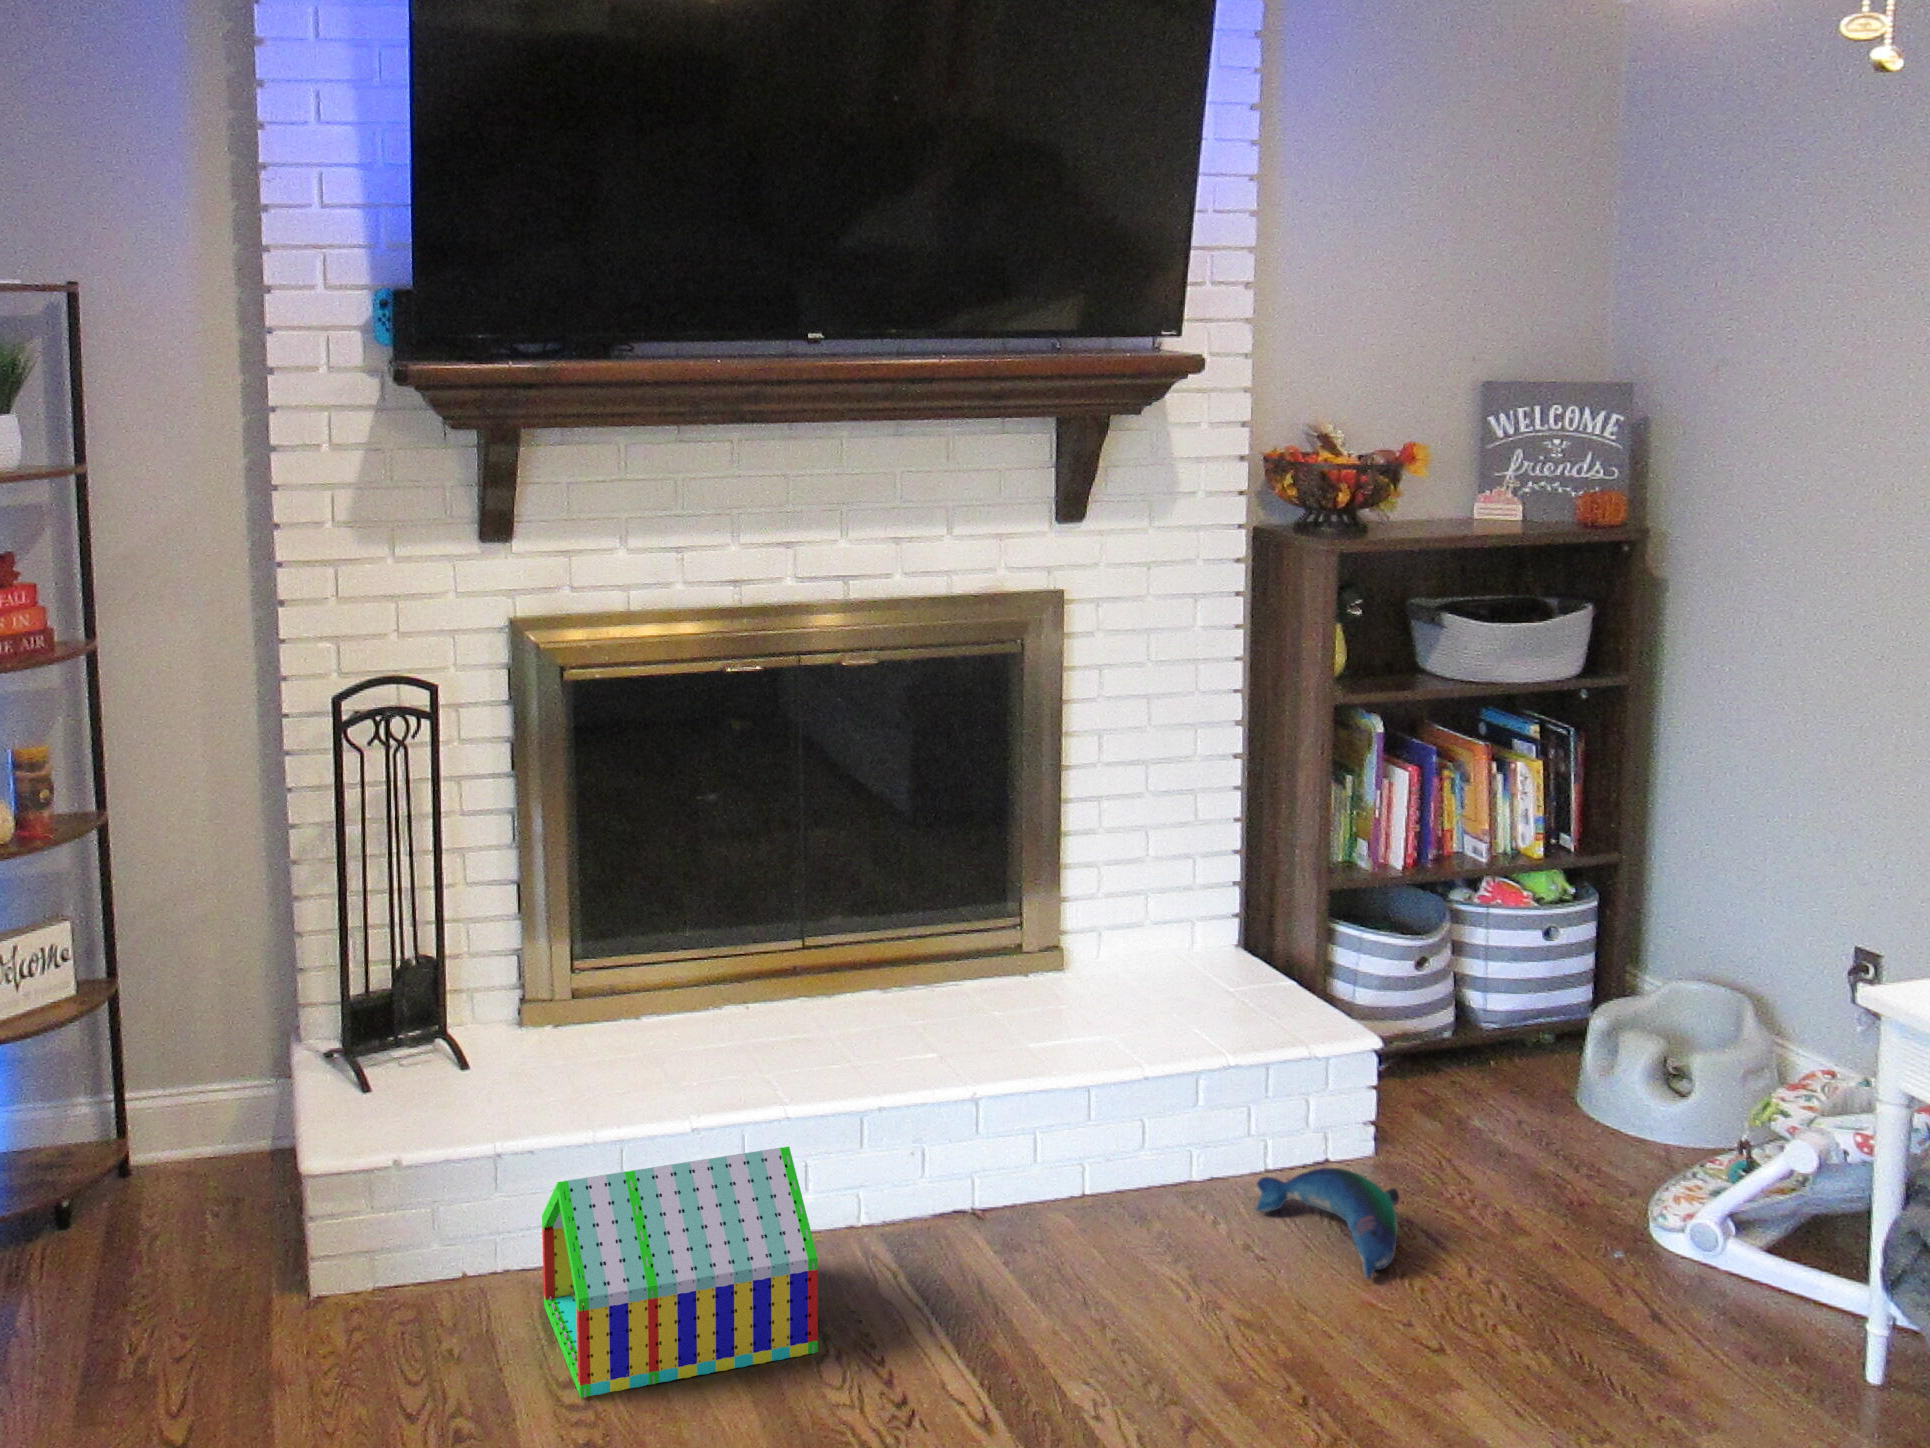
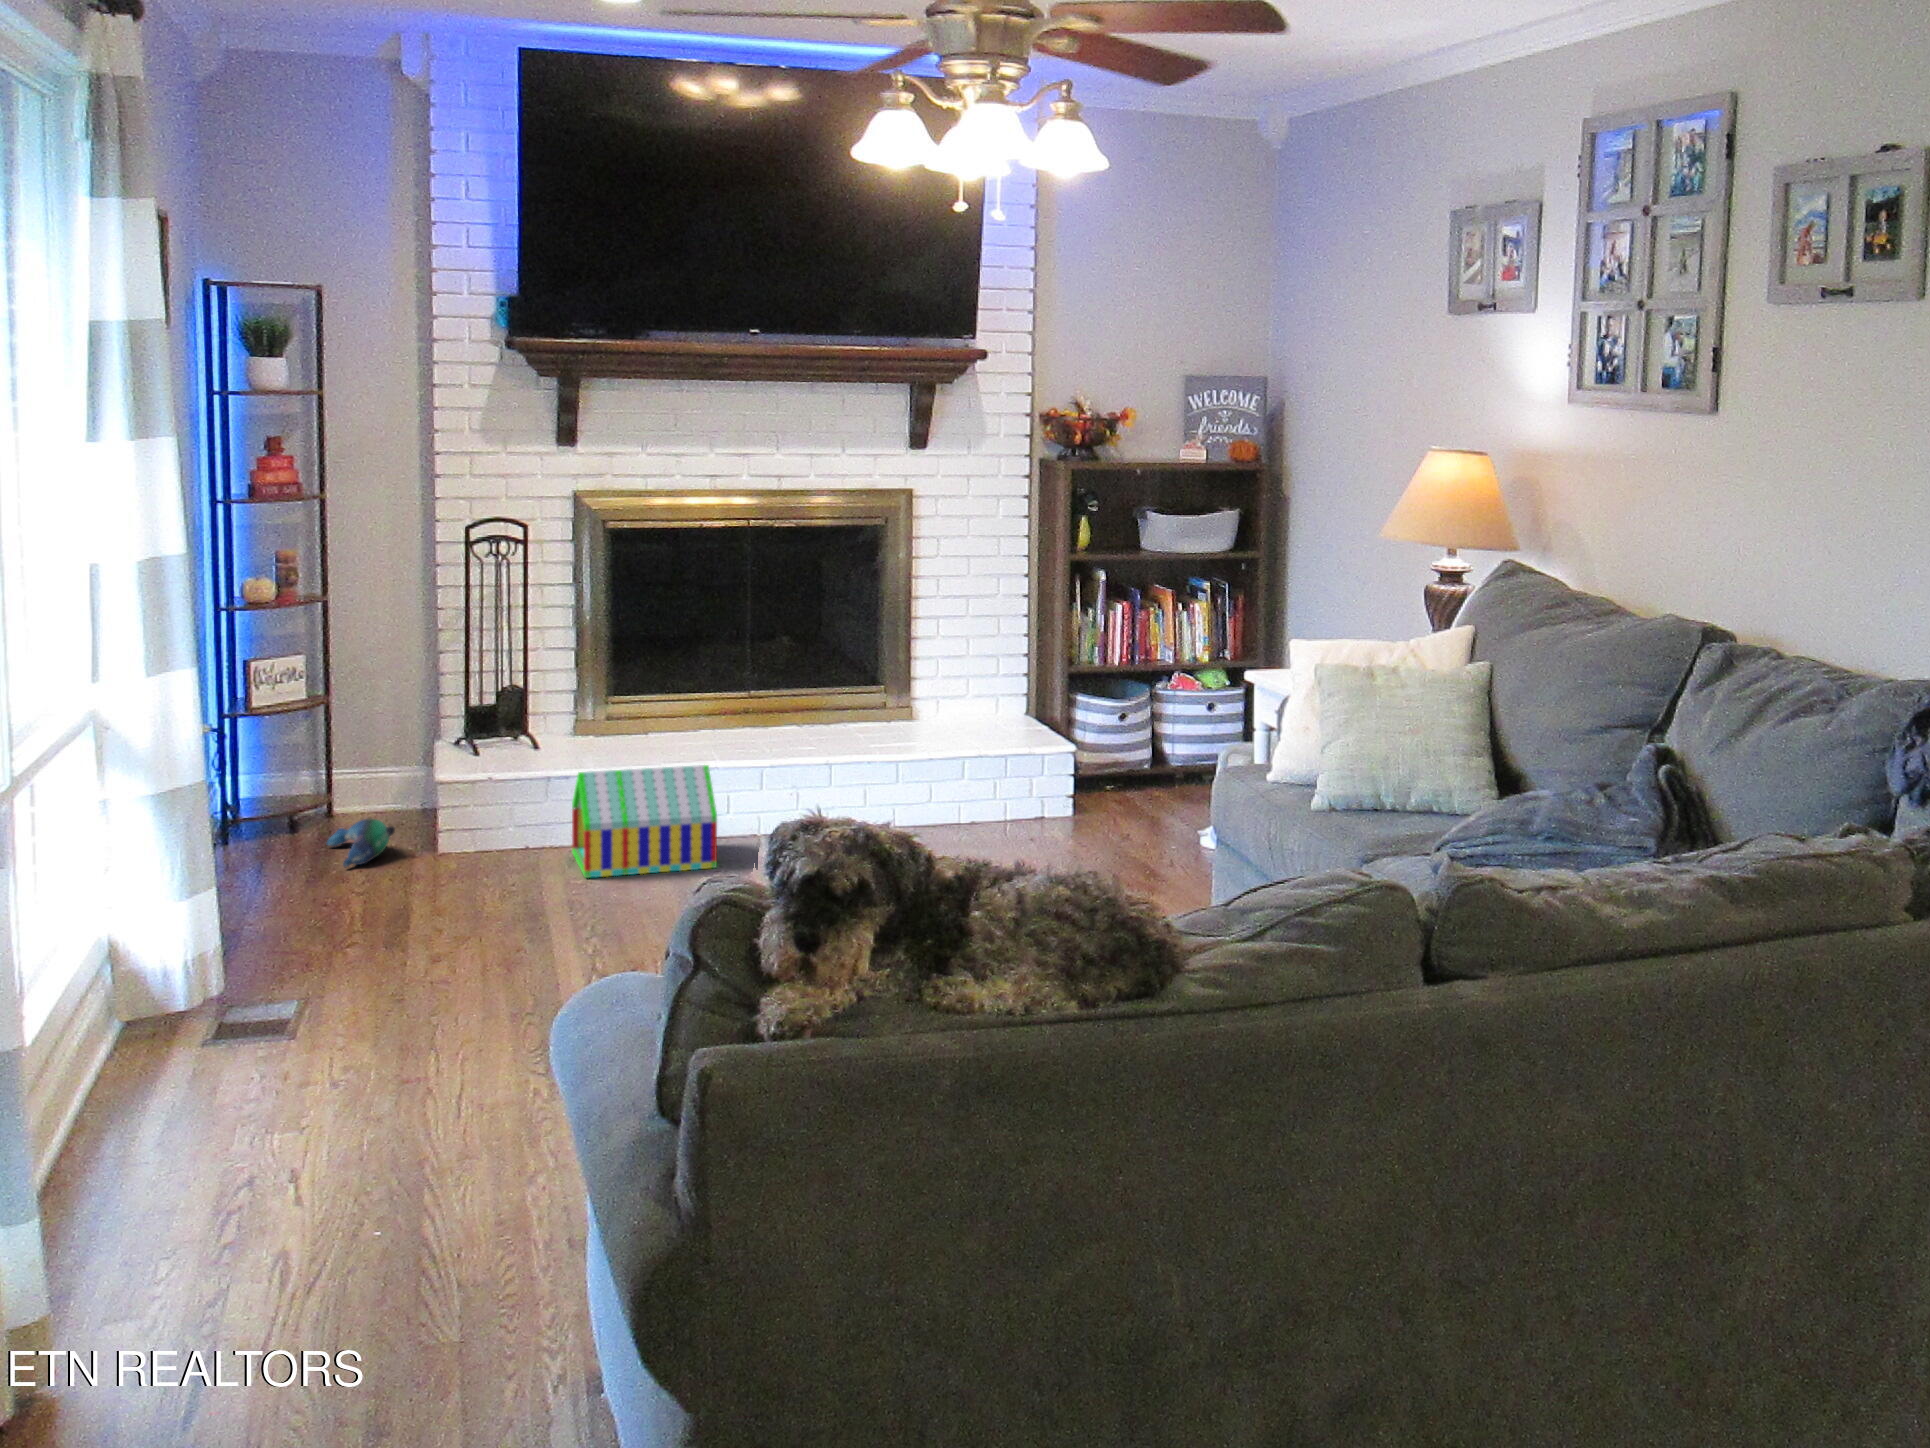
plush toy: present [1256,1168,1399,1279] -> present [327,818,395,867]

